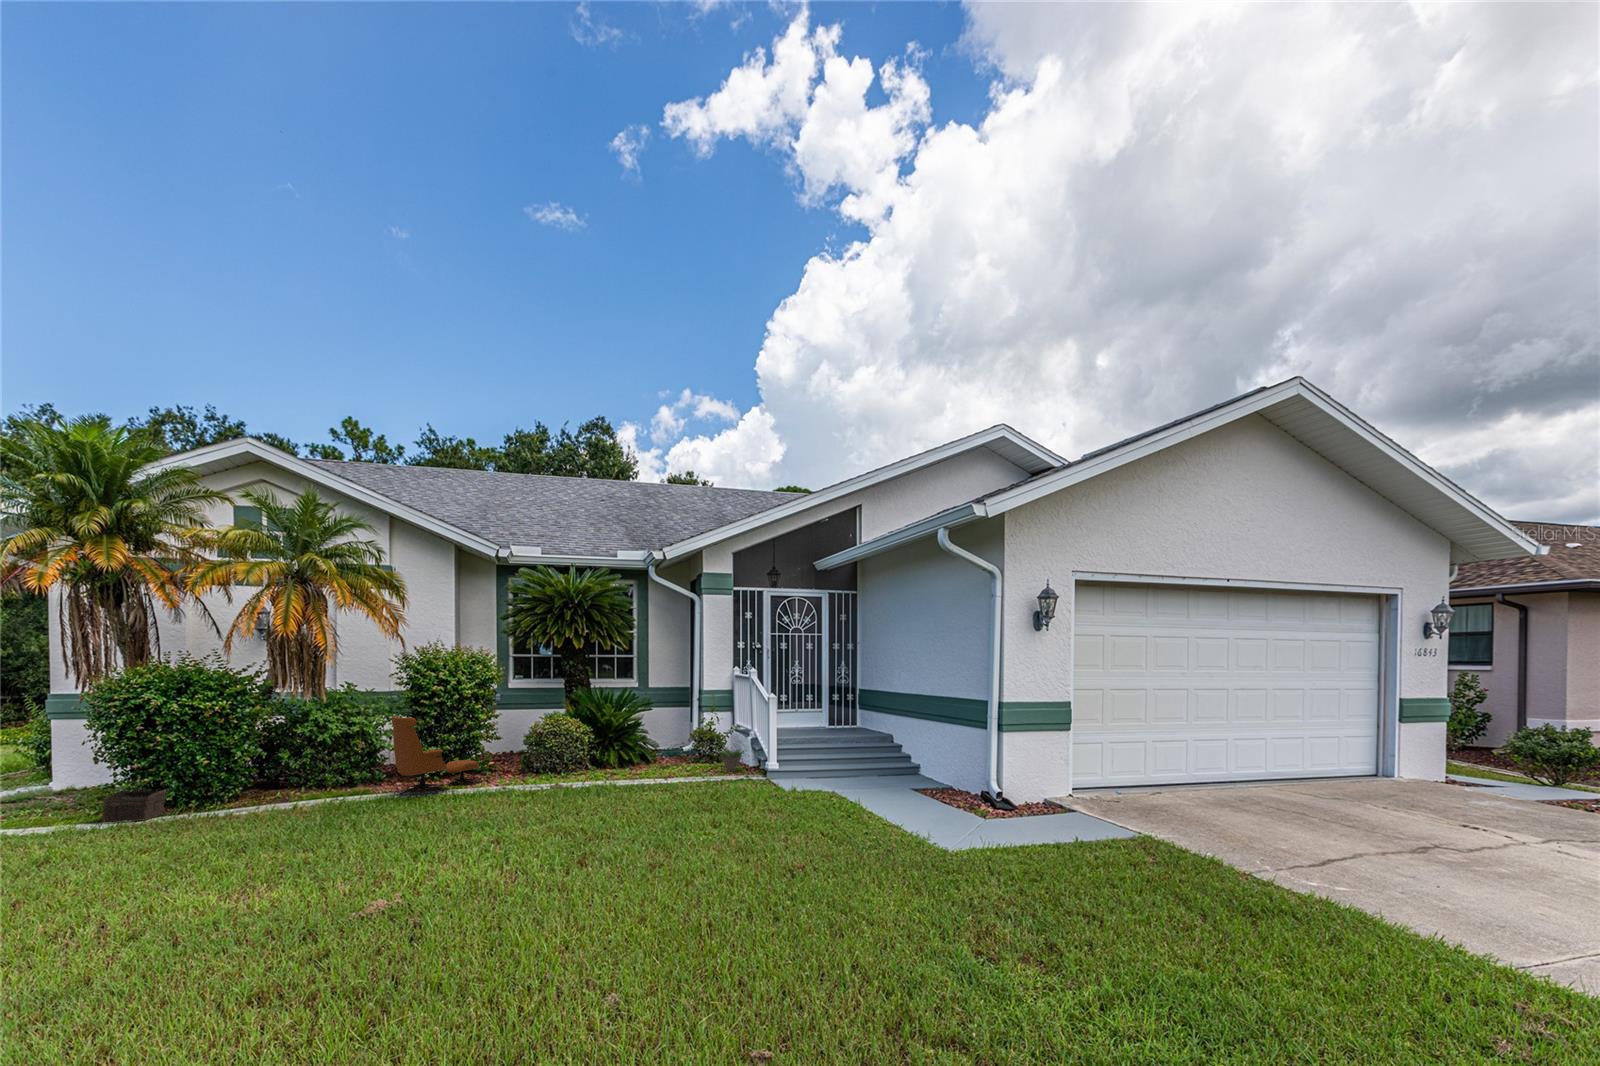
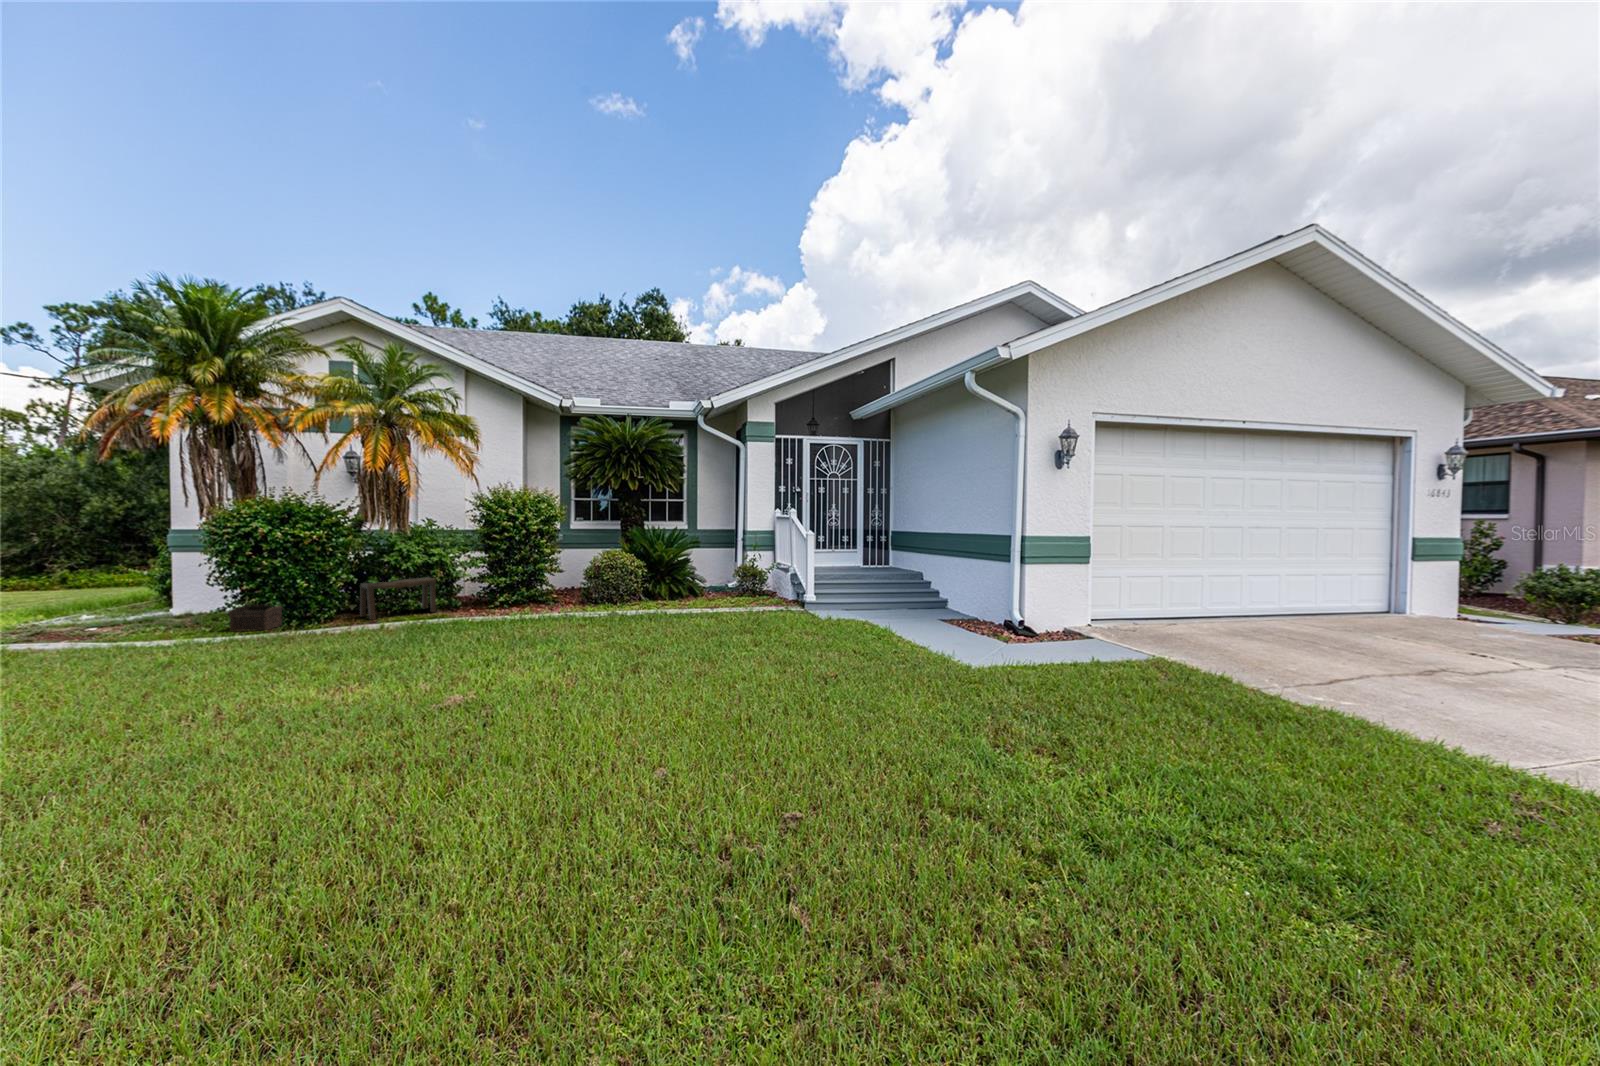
lounge chair: present [392,716,479,795] -> none [469,547,550,615]
decorative plant: present [716,749,744,771] -> none [756,580,787,601]
bench: none [256,751,350,805] -> present [360,577,436,620]

